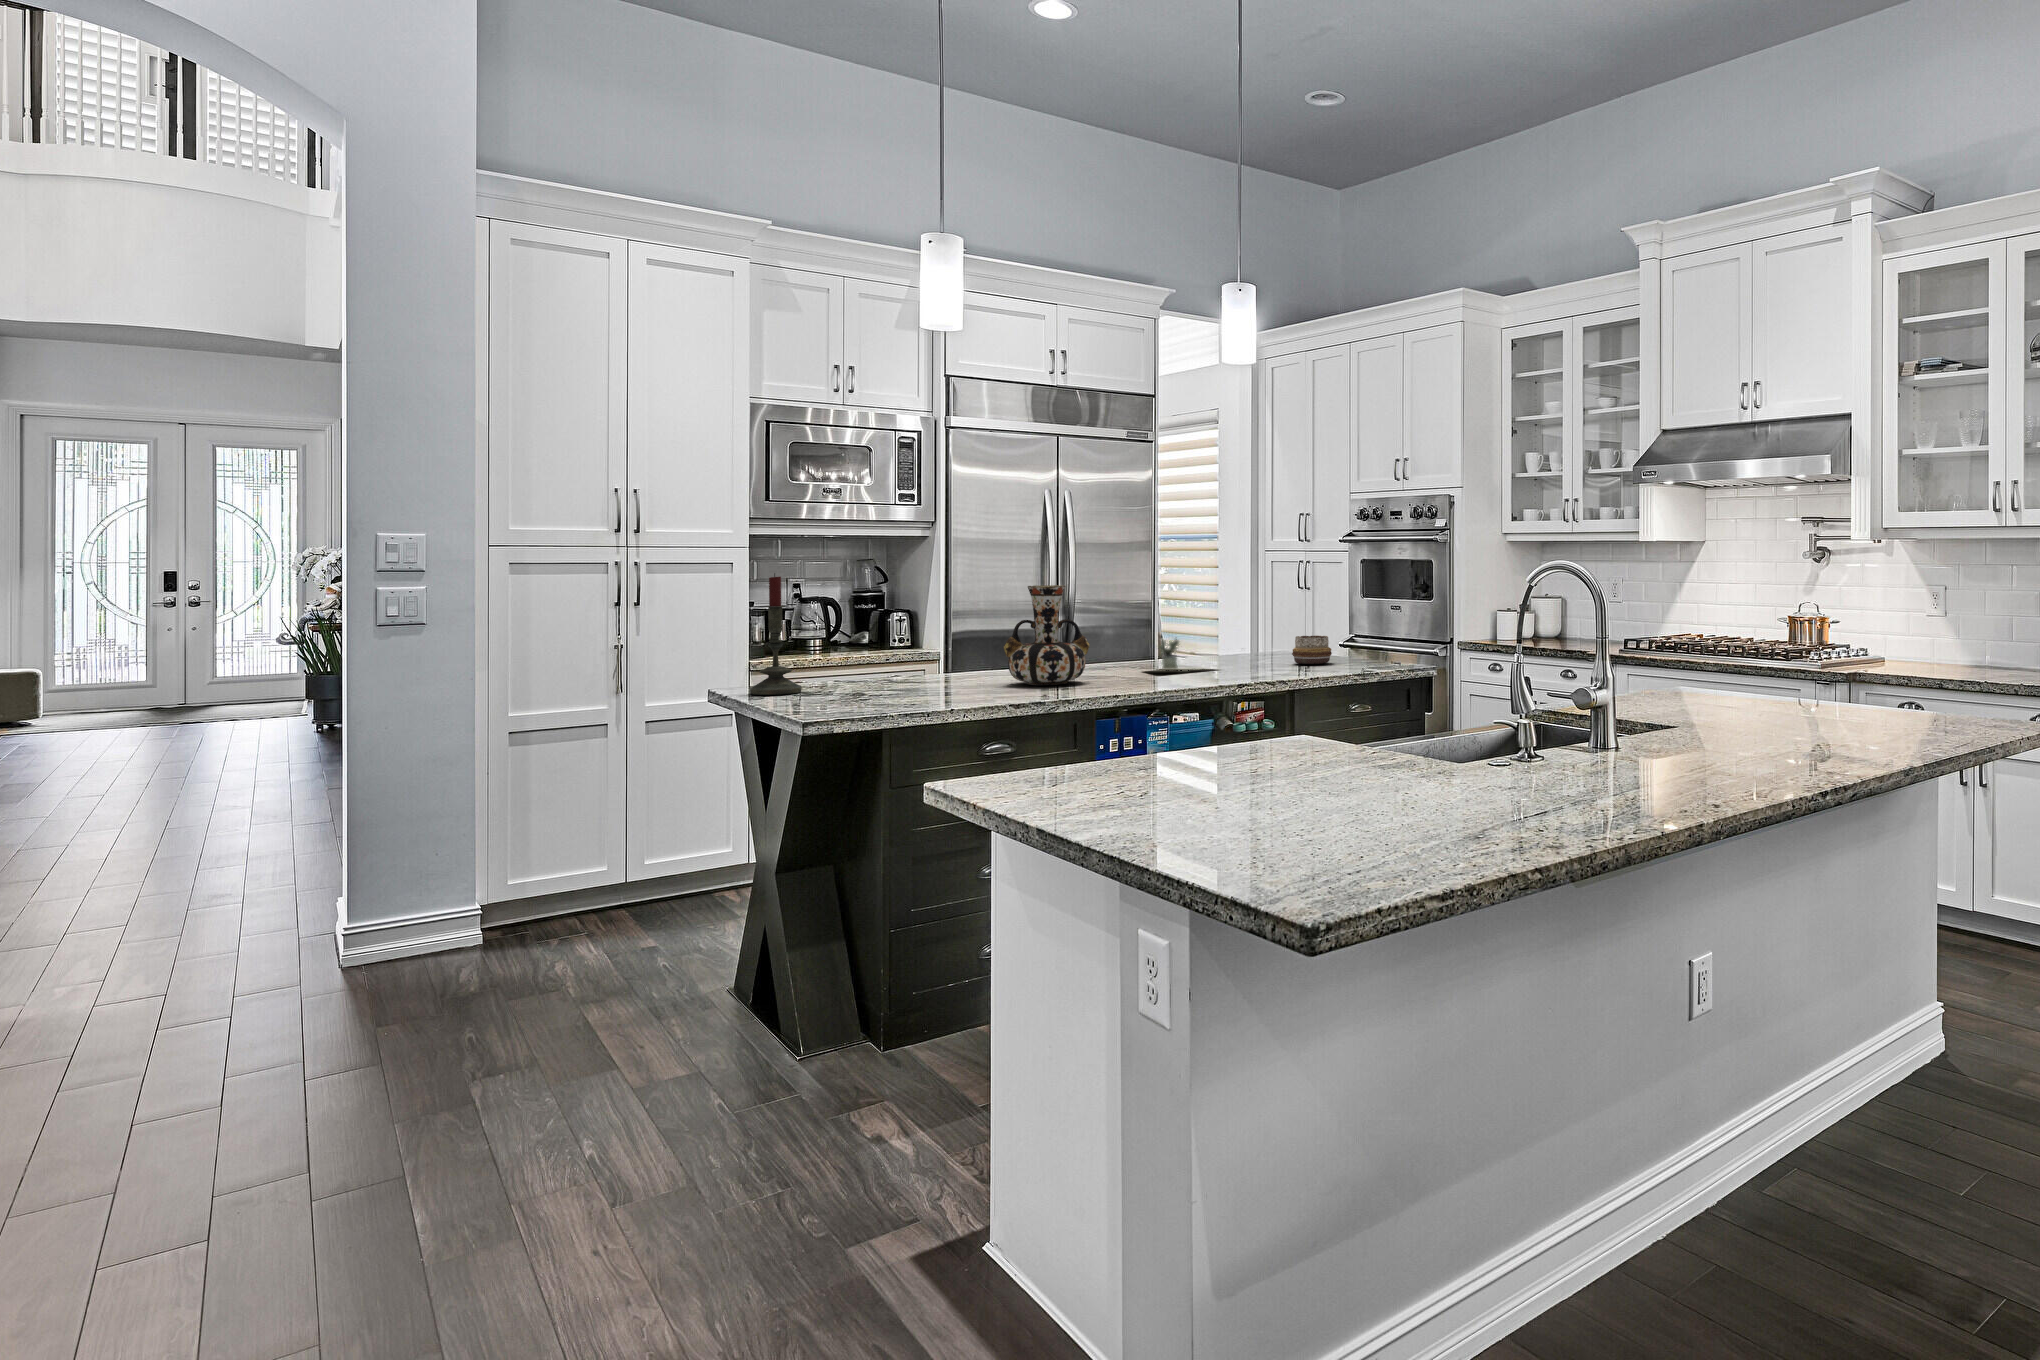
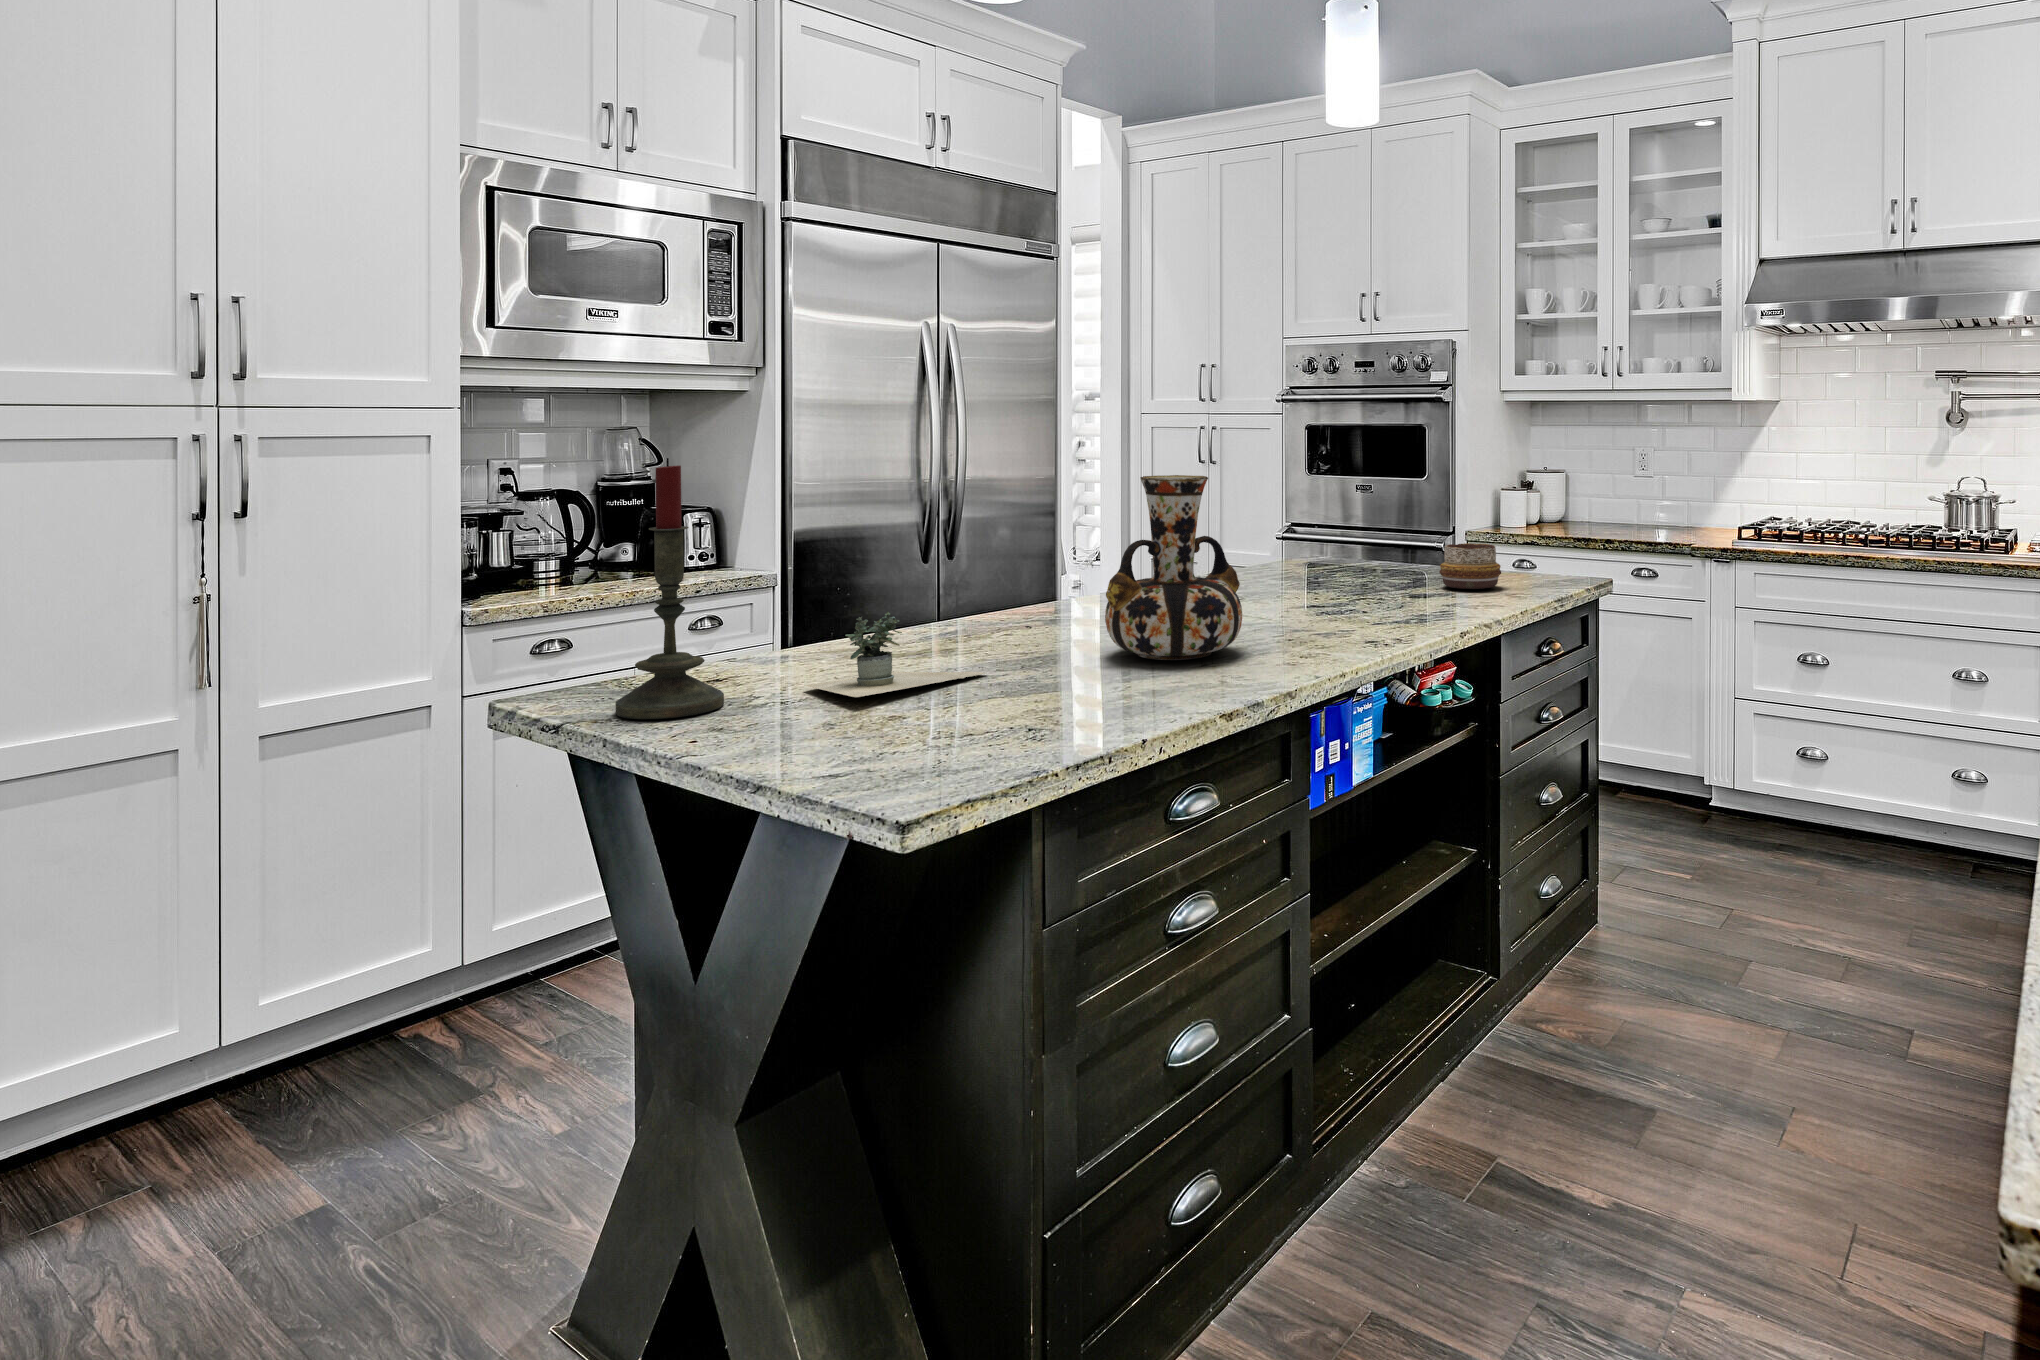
potted plant: present [1159,639,1179,670] -> present [806,612,1032,697]

